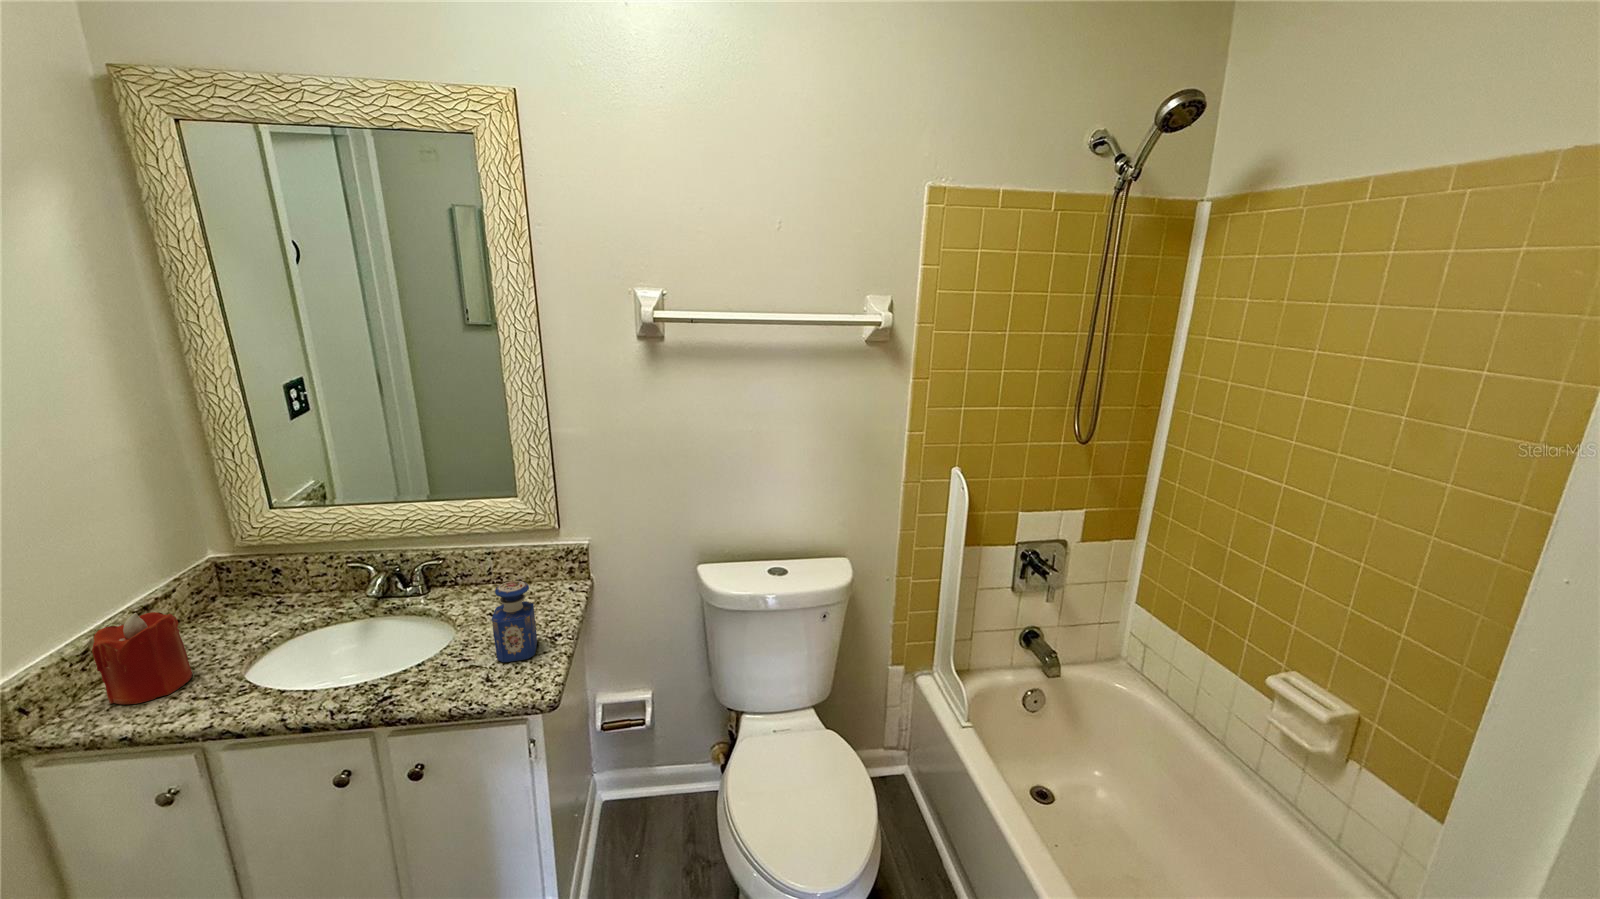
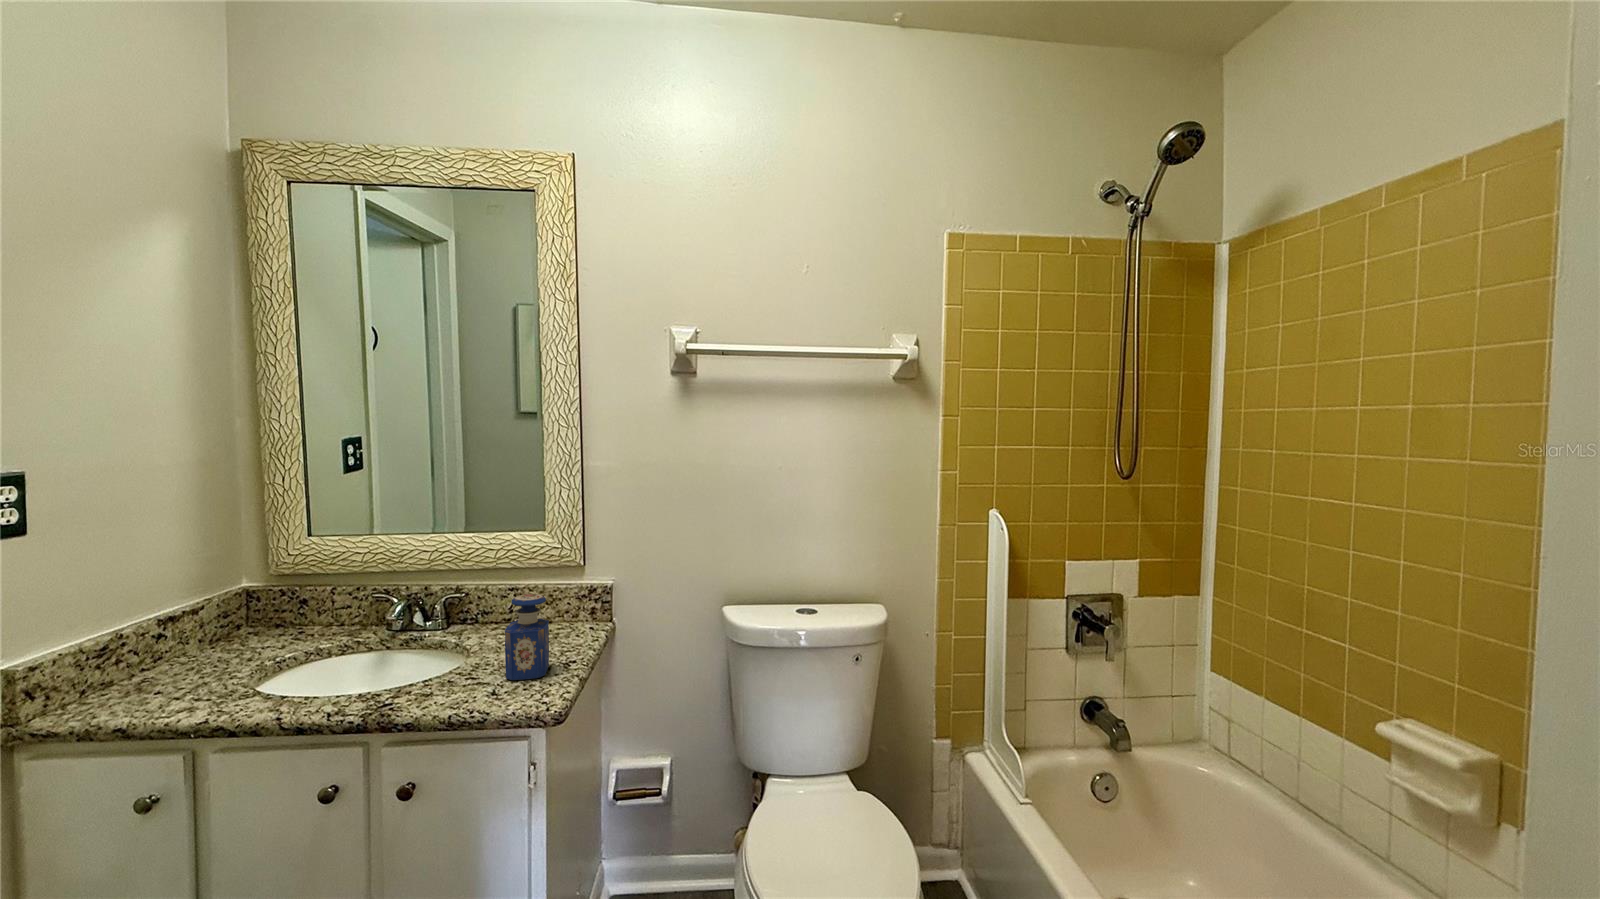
candle: present [92,612,192,704] -> none [113,607,201,702]

